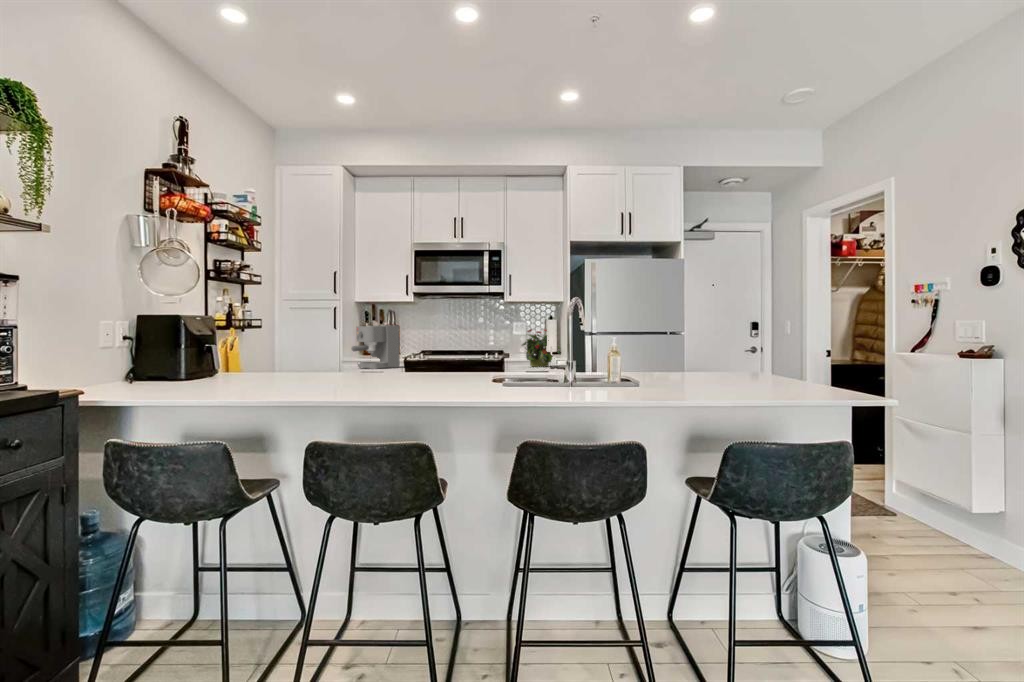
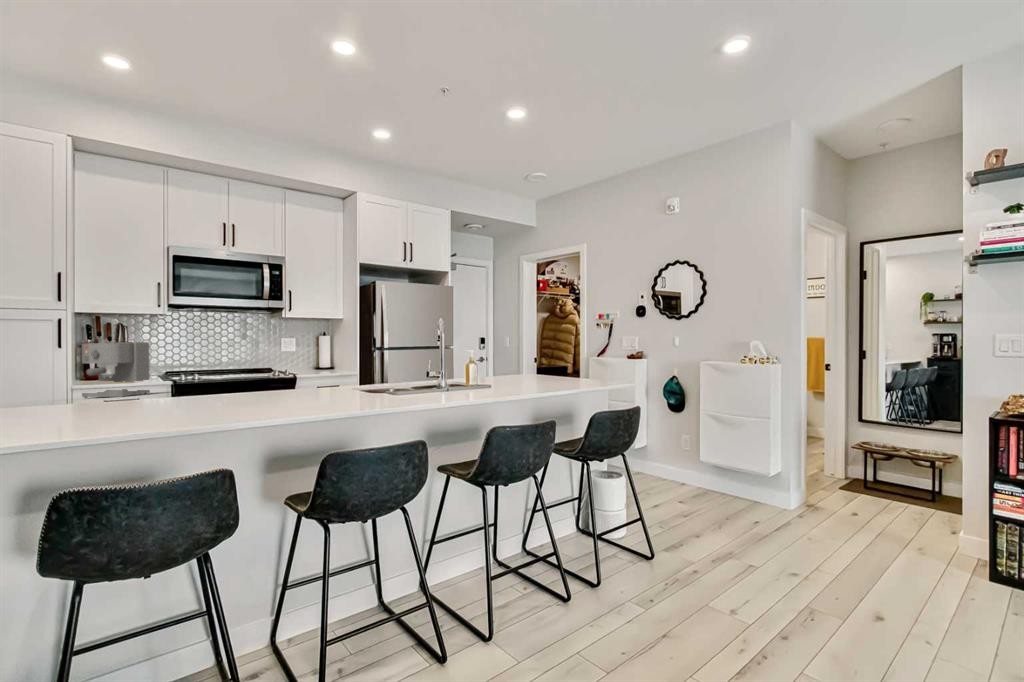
potted plant: present [522,329,561,367] -> none [308,345,348,384]

